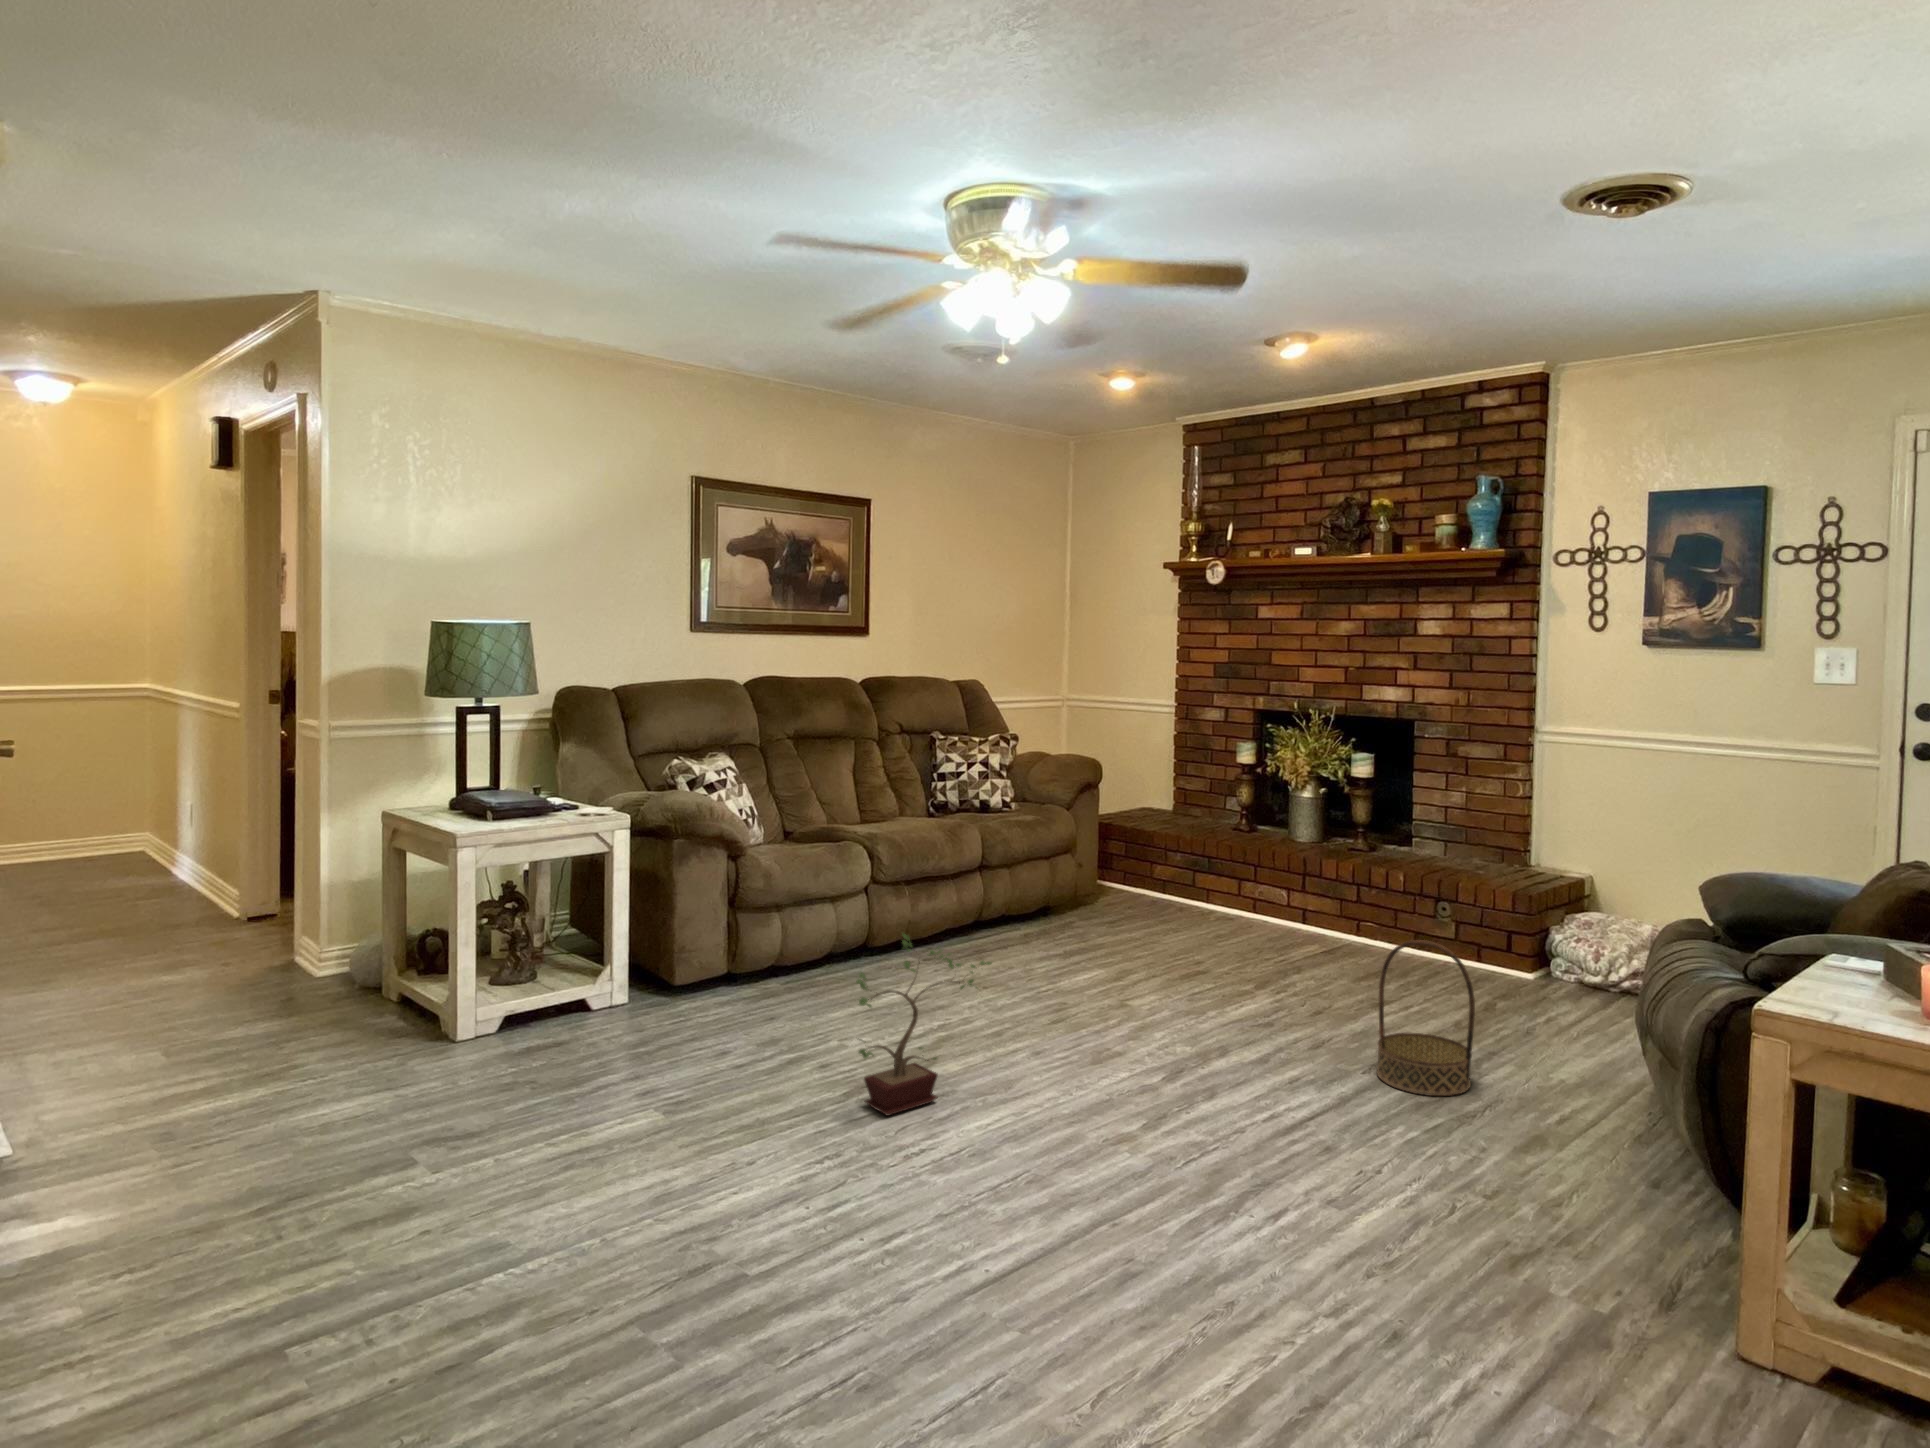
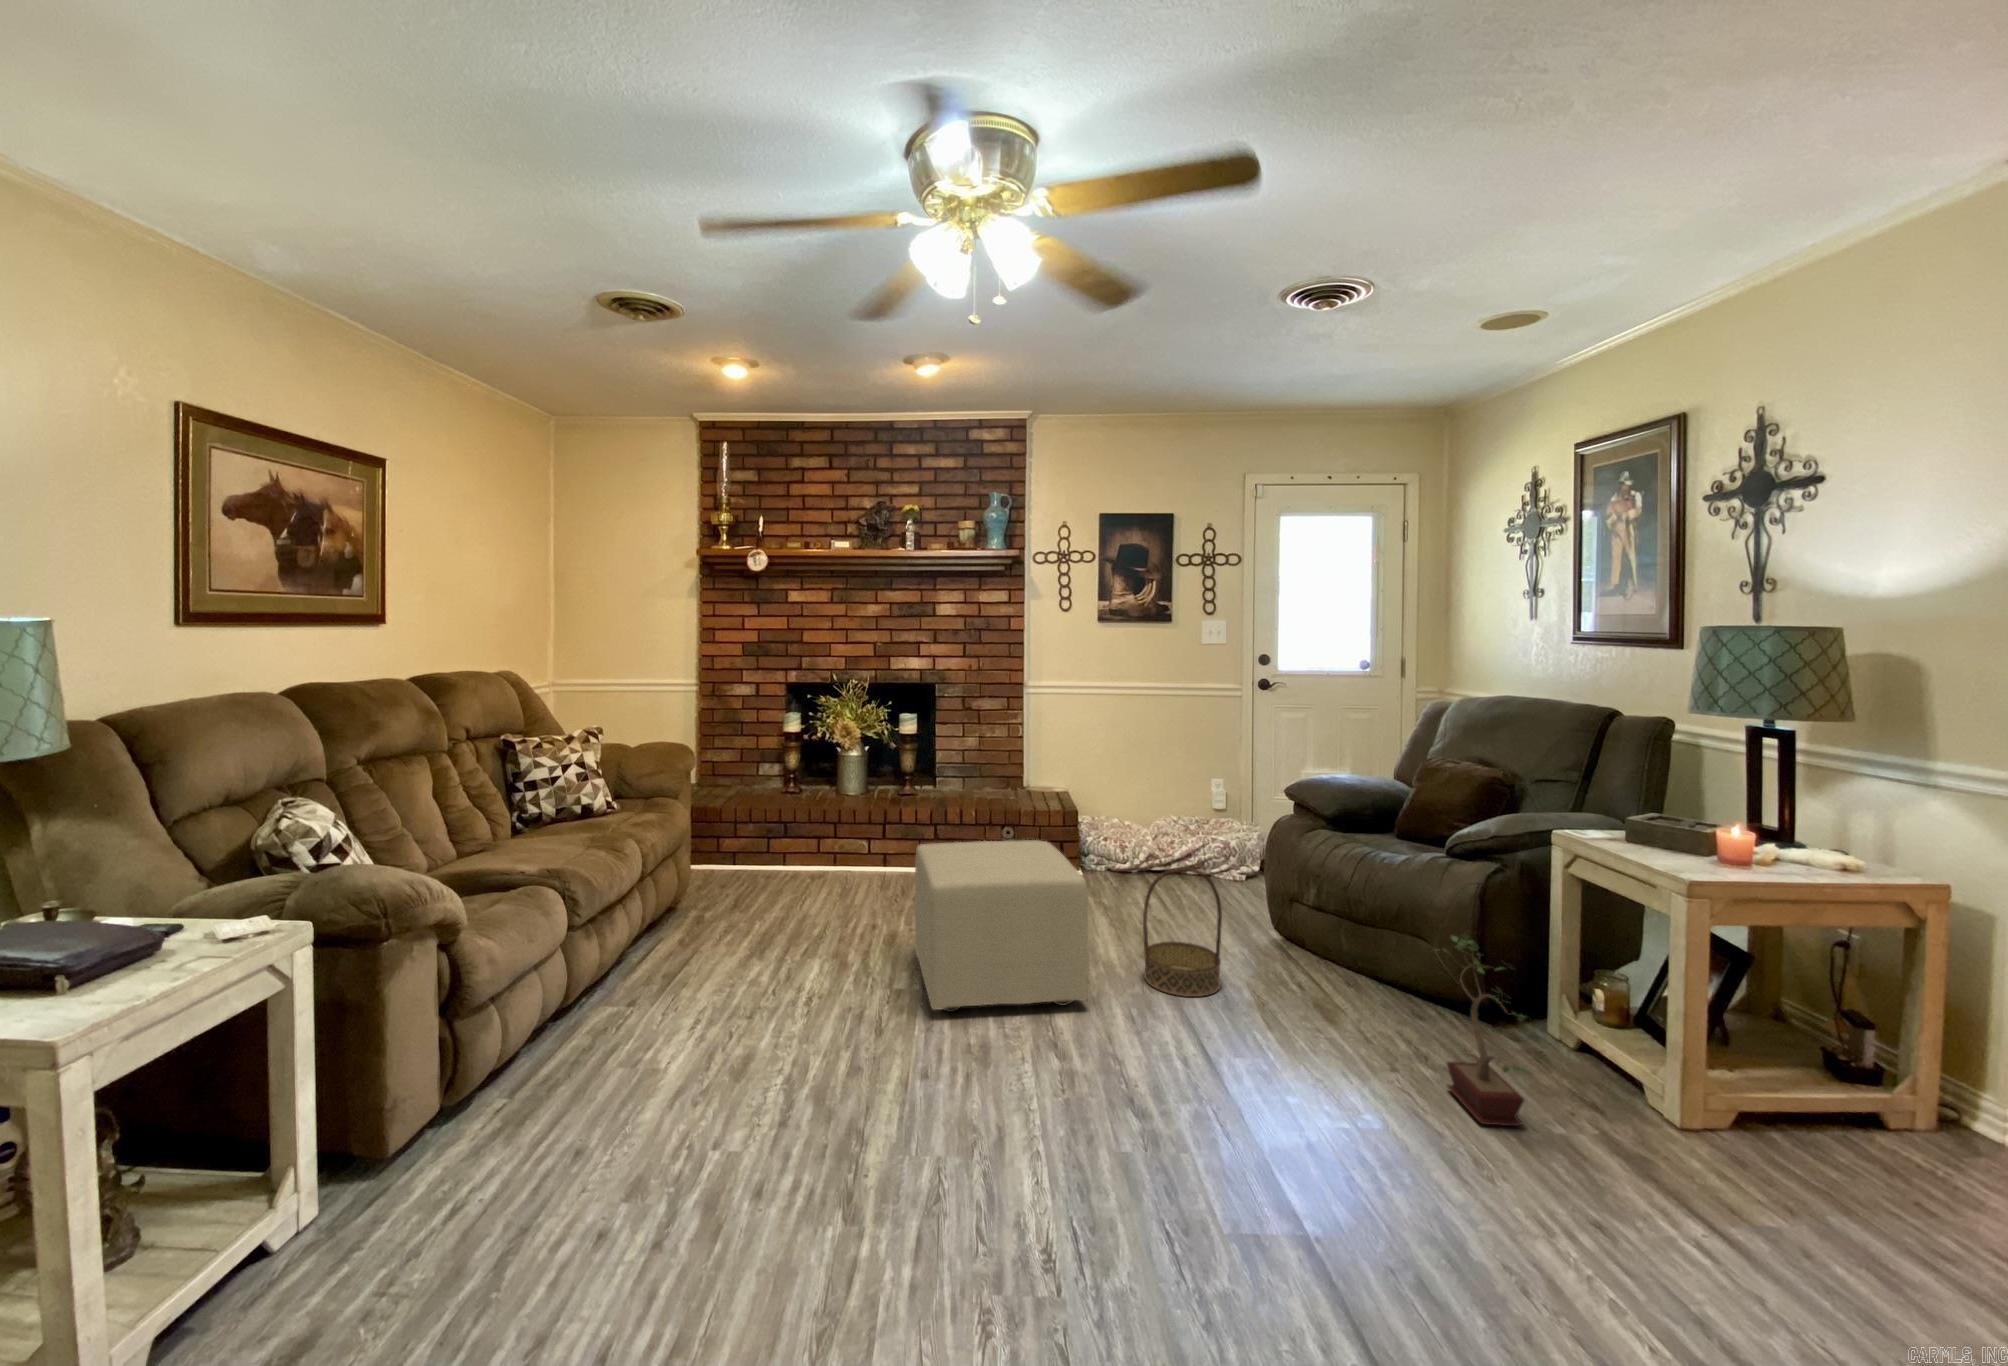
ottoman: none [1119,873,1331,1056] -> present [915,840,1089,1012]
potted plant: present [856,933,991,1116] -> present [1437,934,1530,1126]

